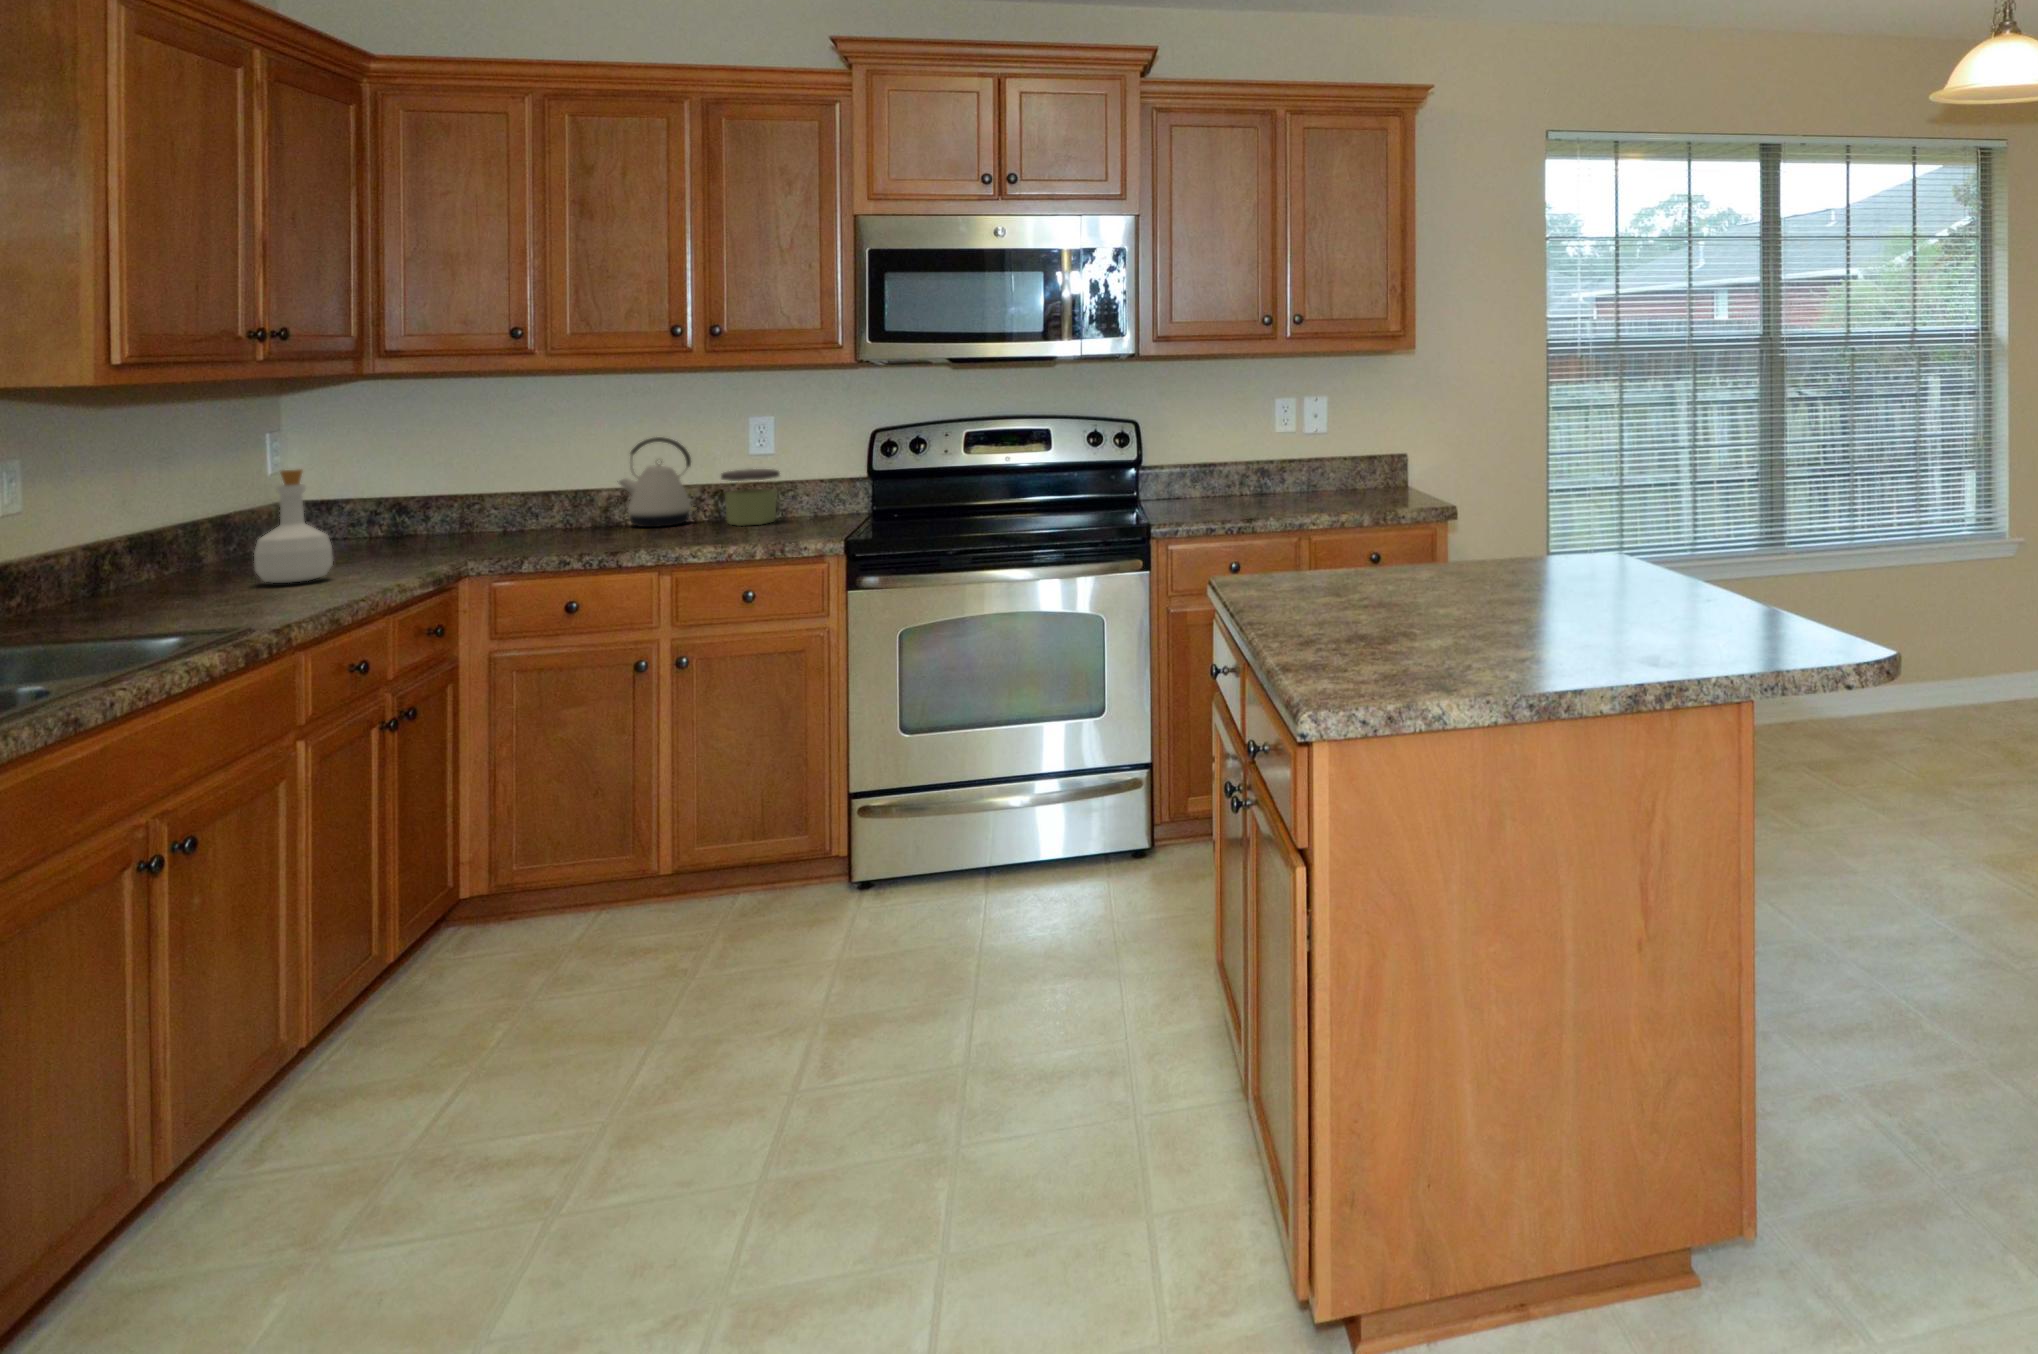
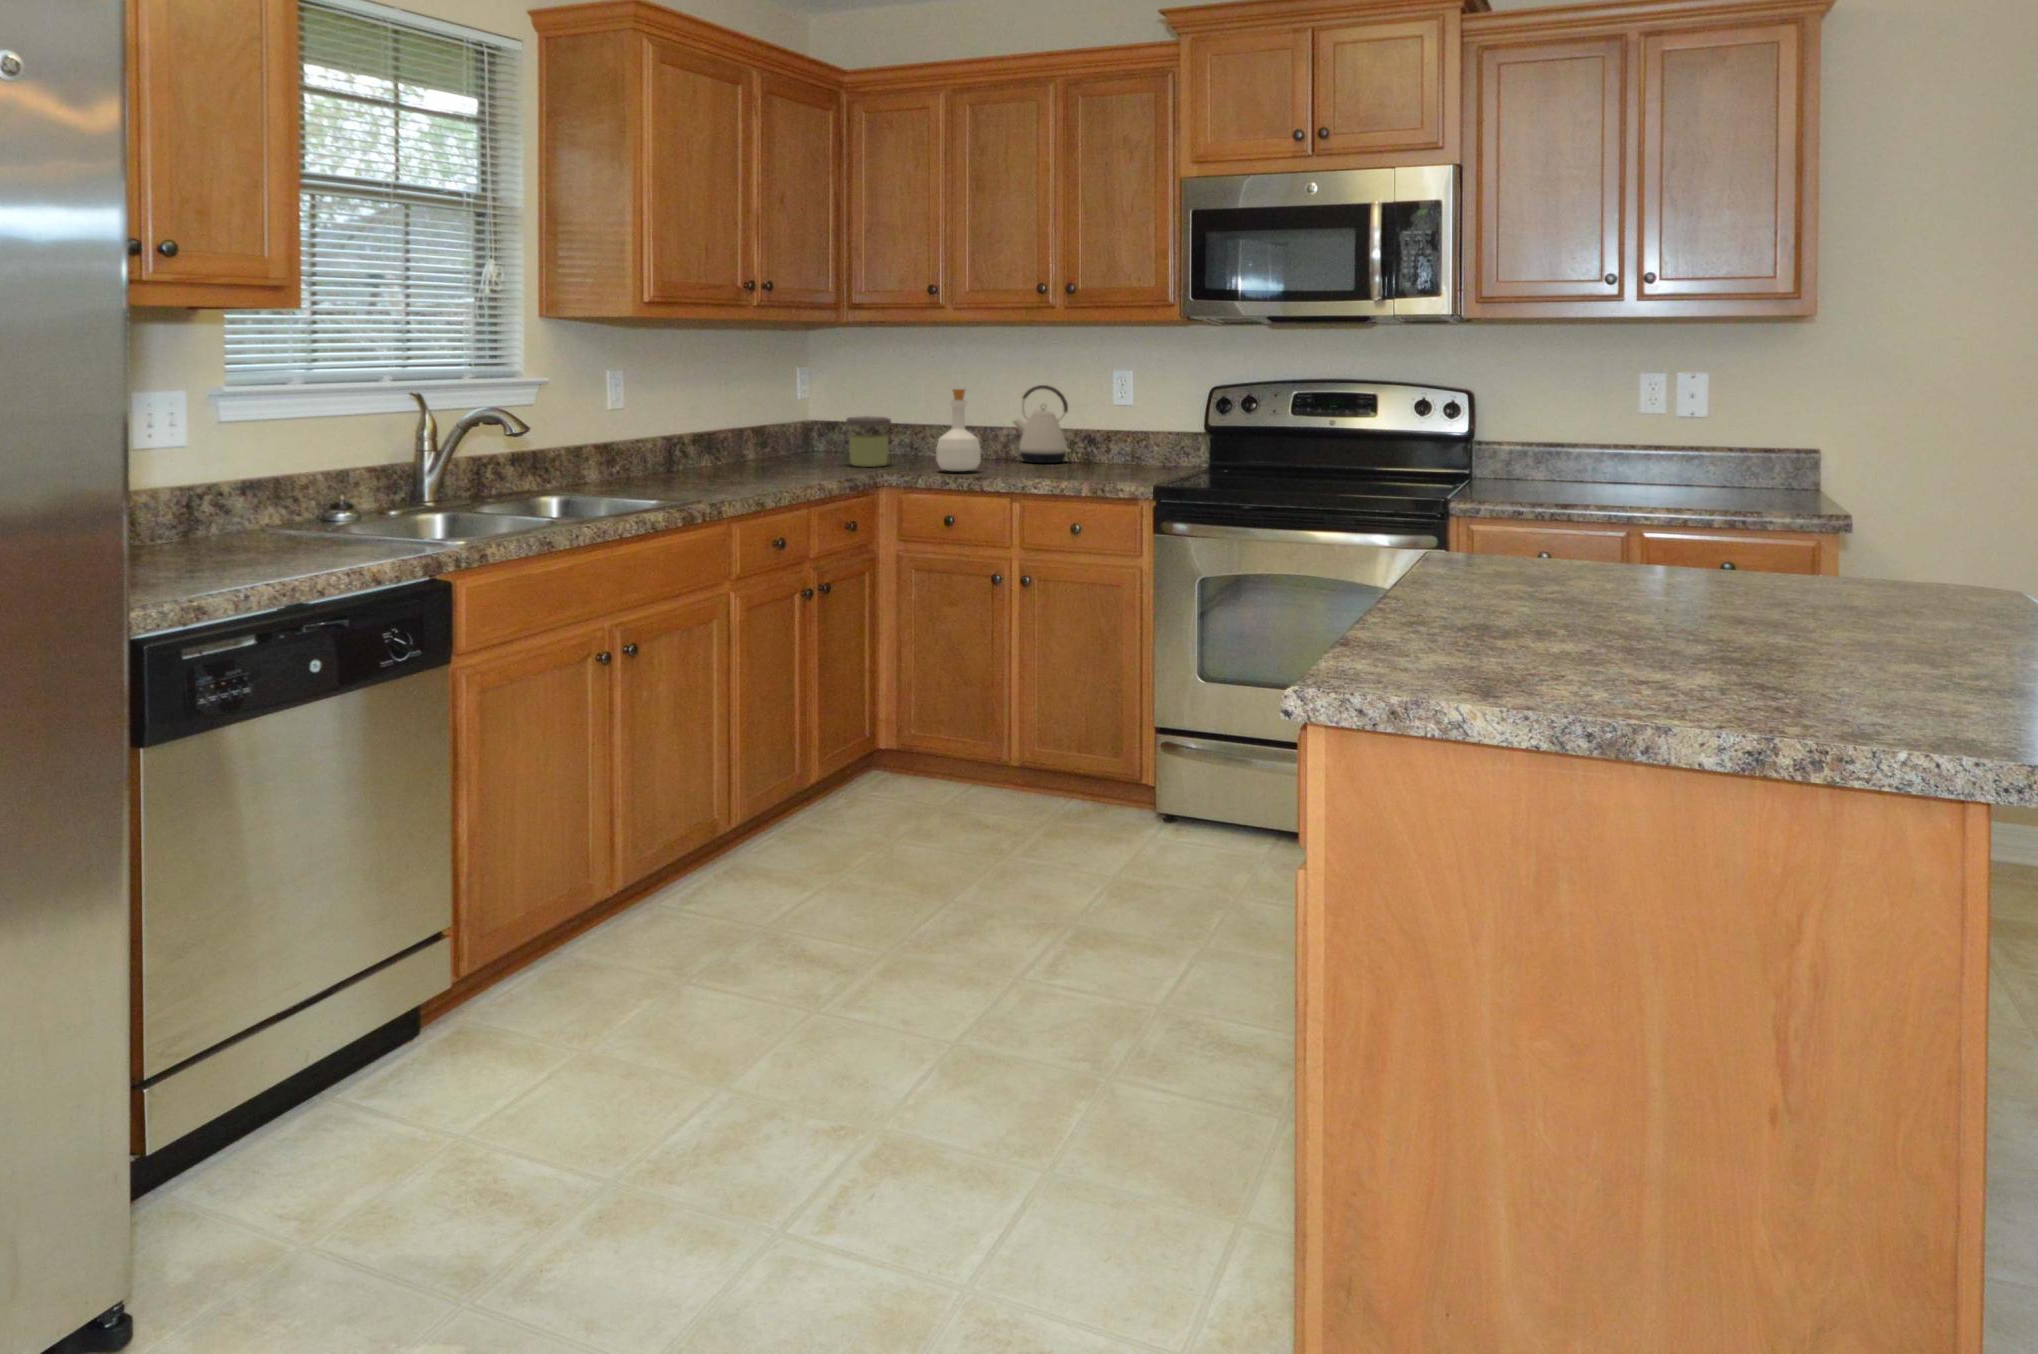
jar: present [721,469,780,526] -> present [846,416,891,467]
bottle: present [254,470,333,583] -> present [936,389,981,472]

